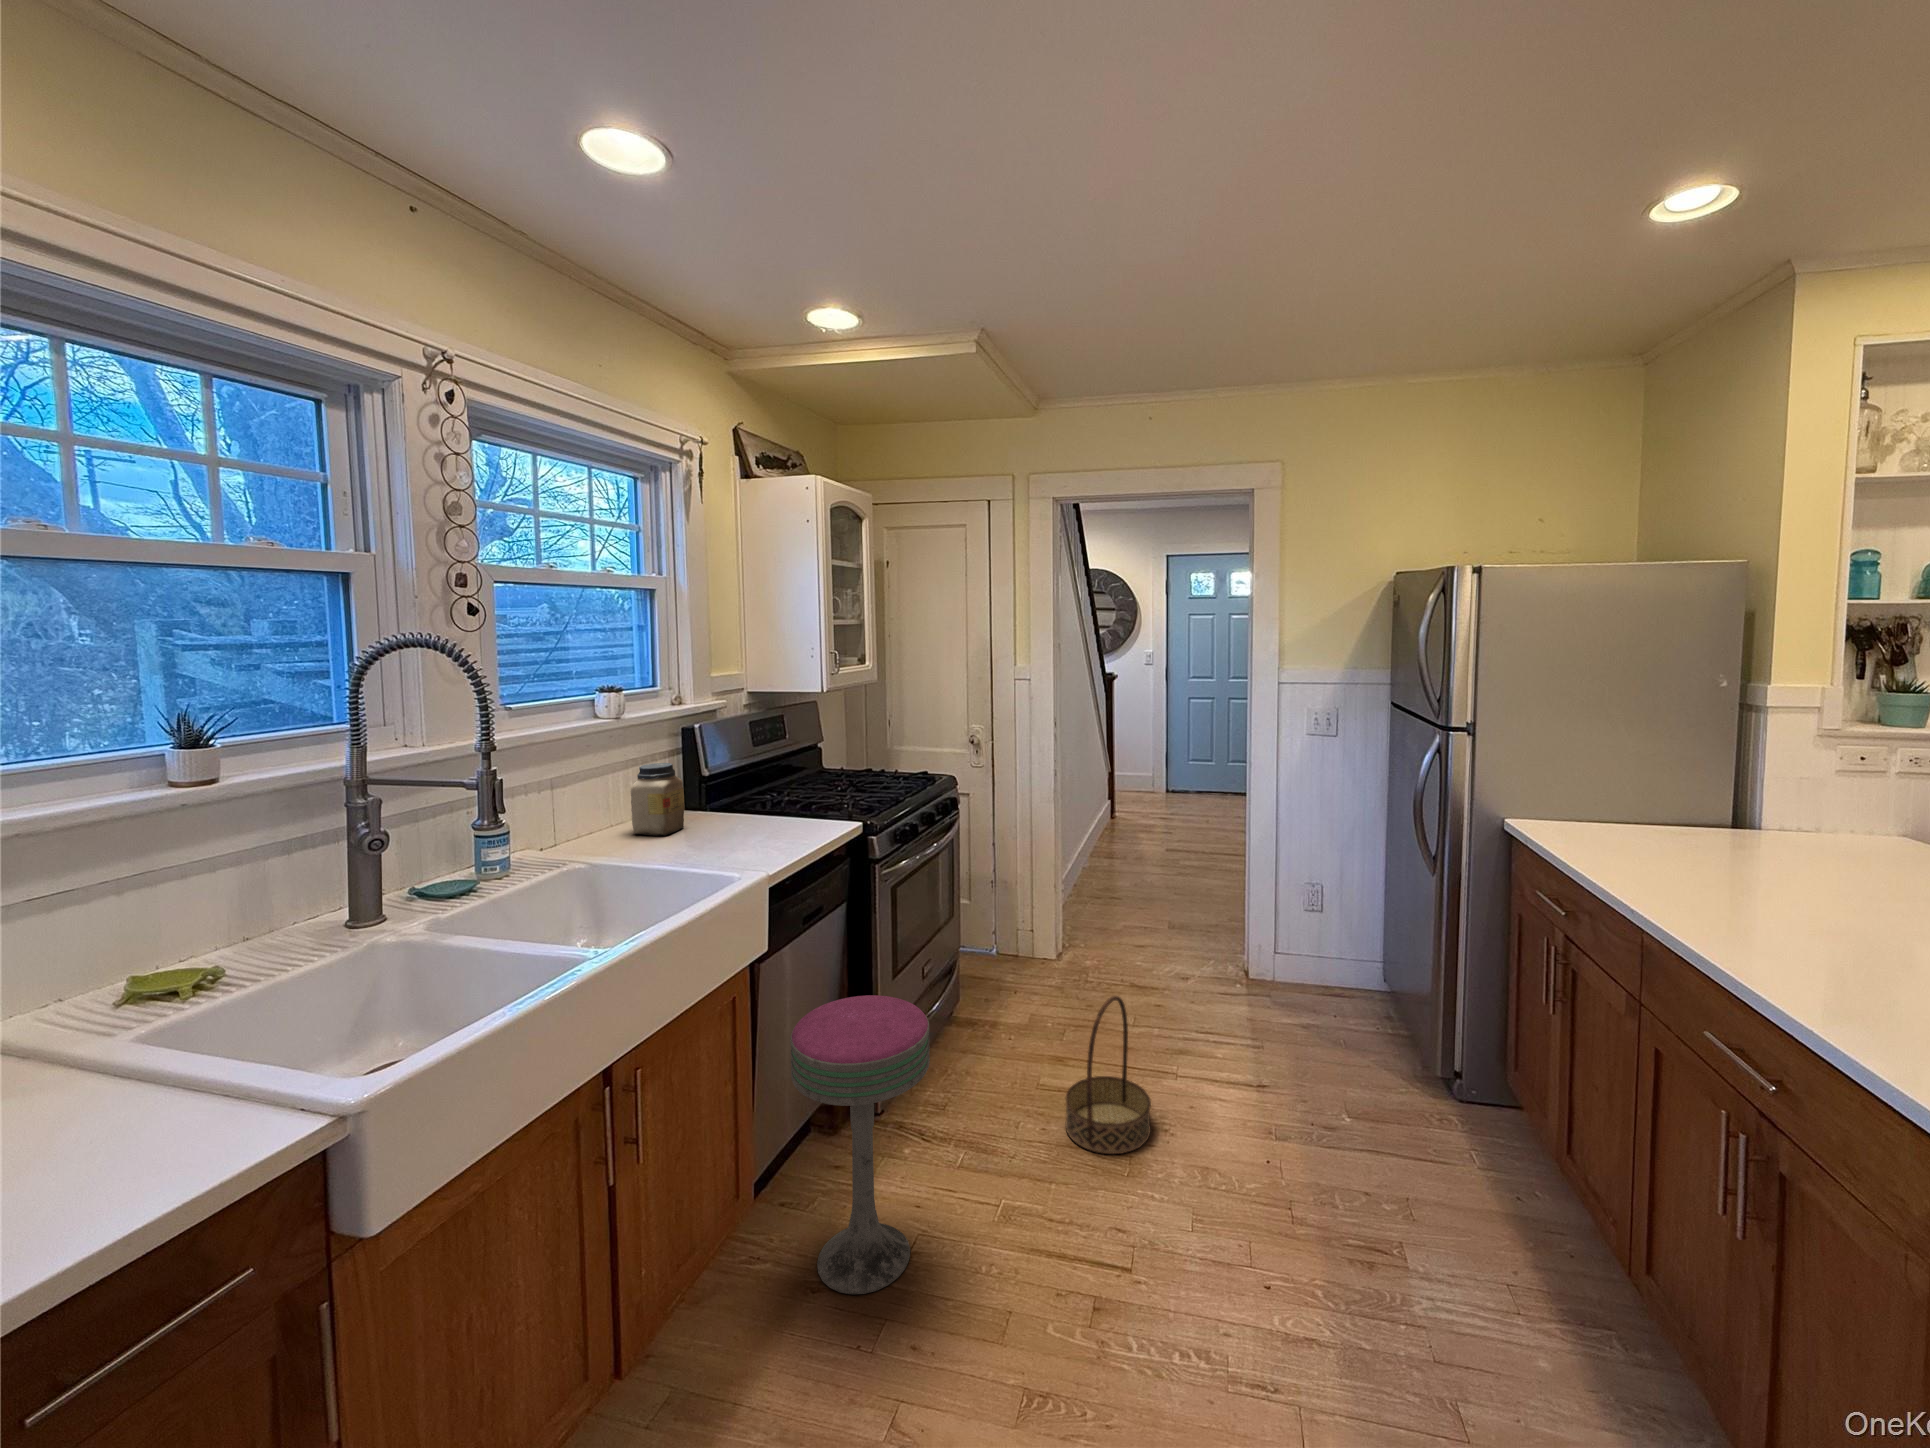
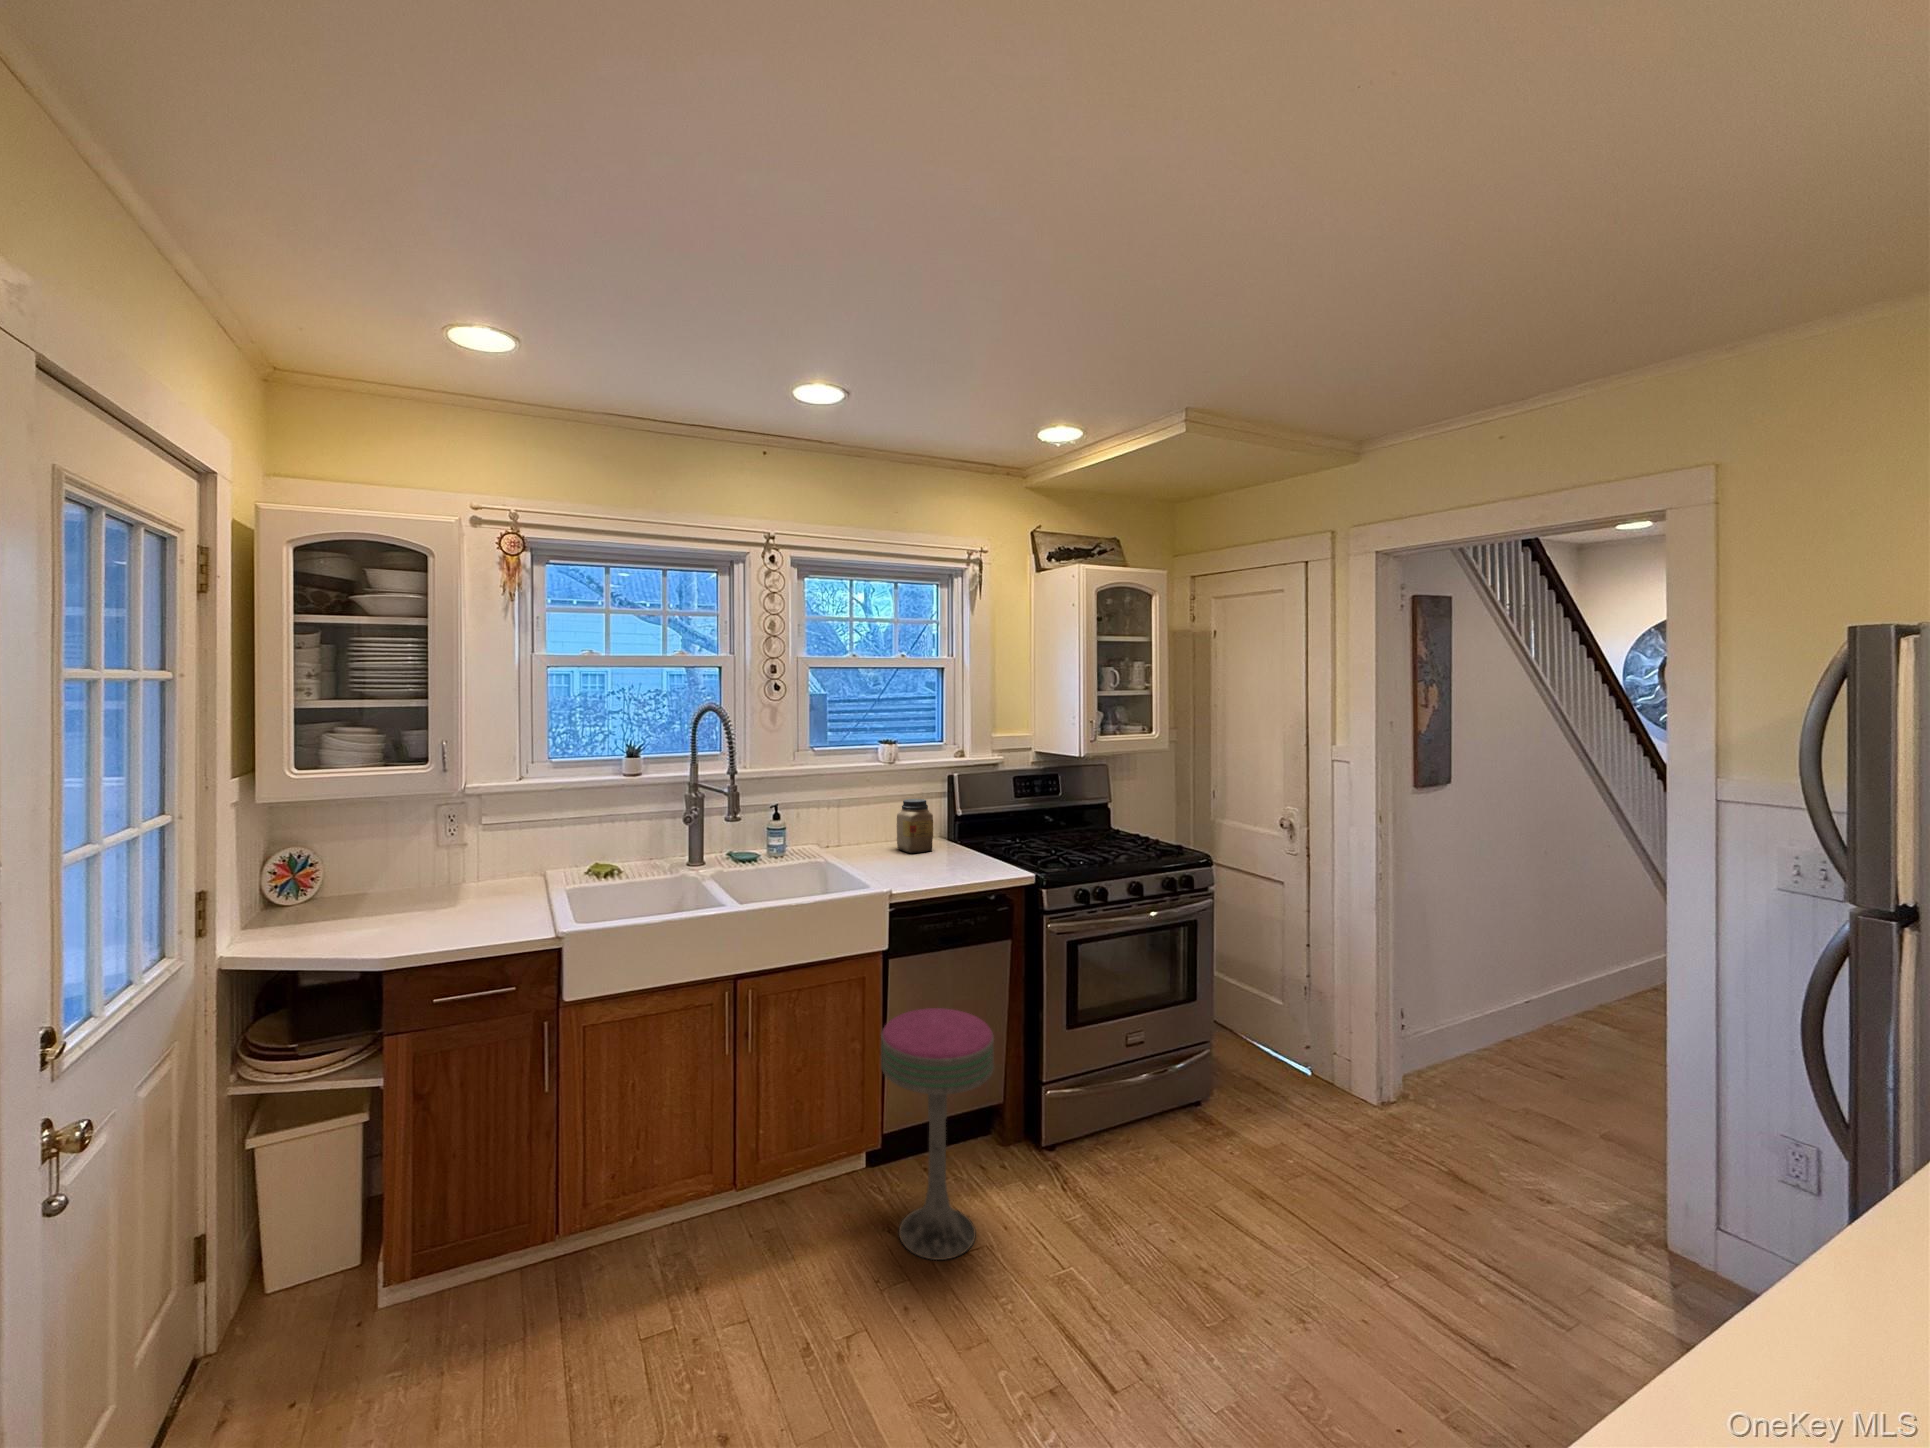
basket: present [1065,996,1151,1154] -> none [1188,1123,1292,1311]

